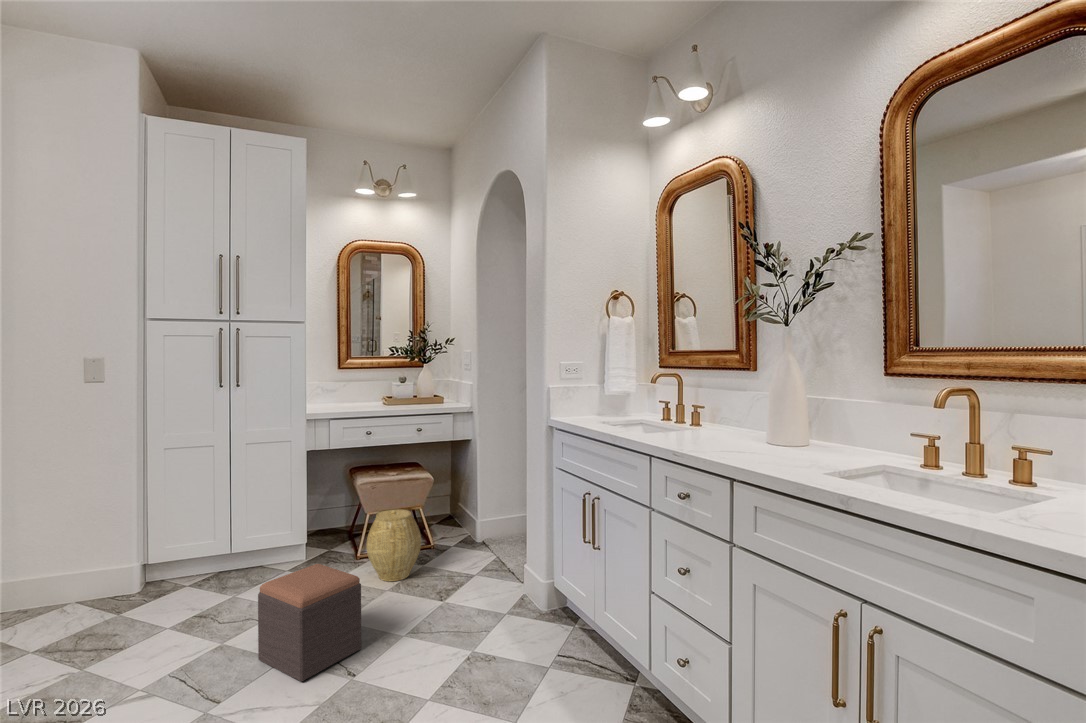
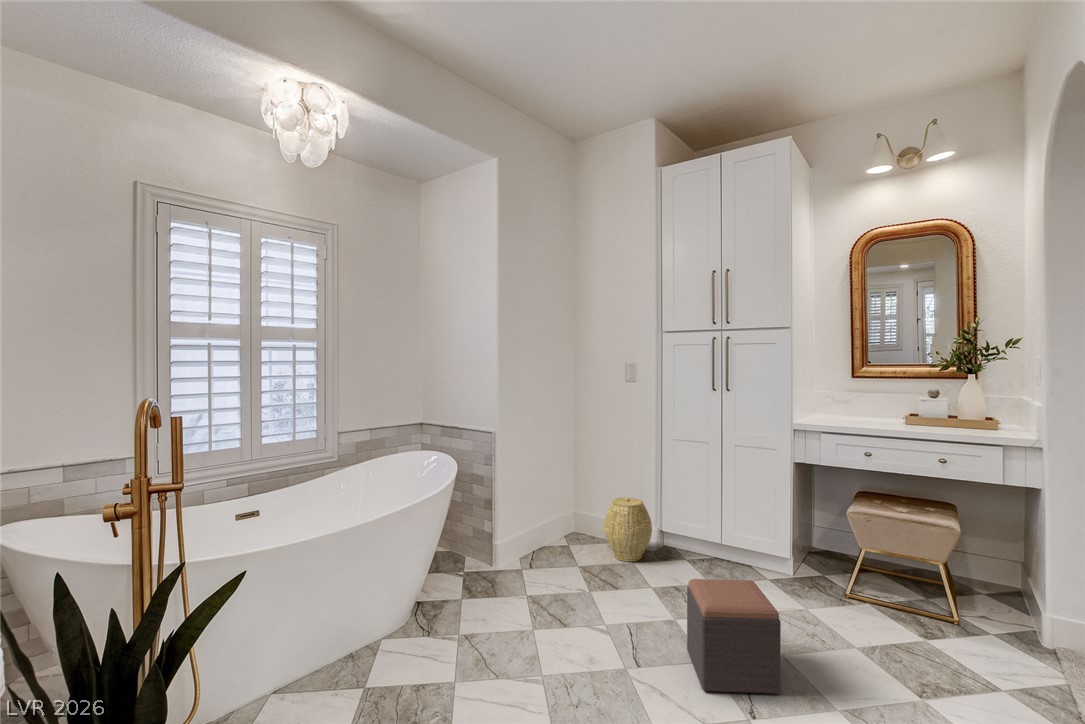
woven basket: present [366,509,421,581] -> present [604,497,652,561]

